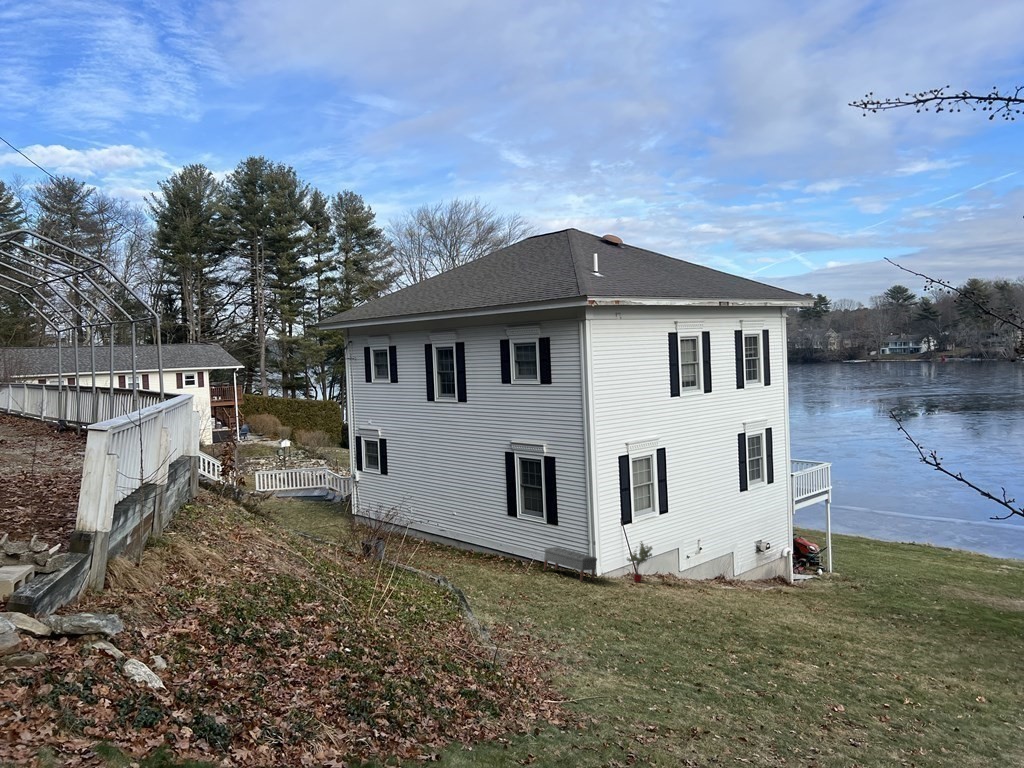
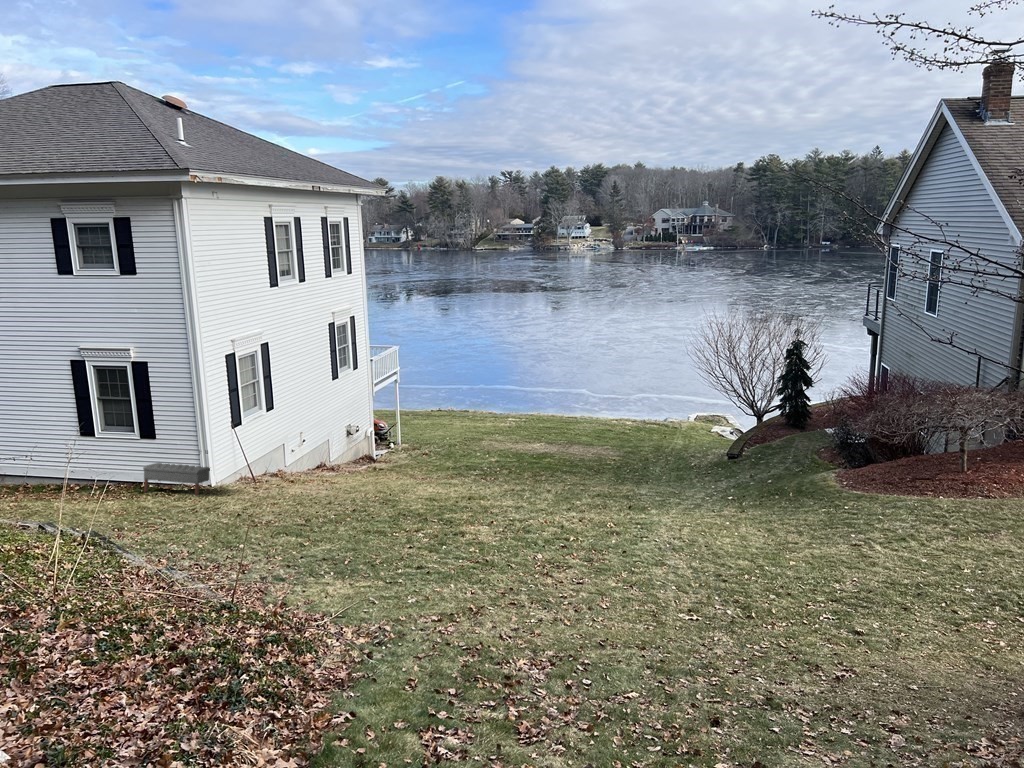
potted tree: present [627,541,653,582] -> none [240,442,268,485]

